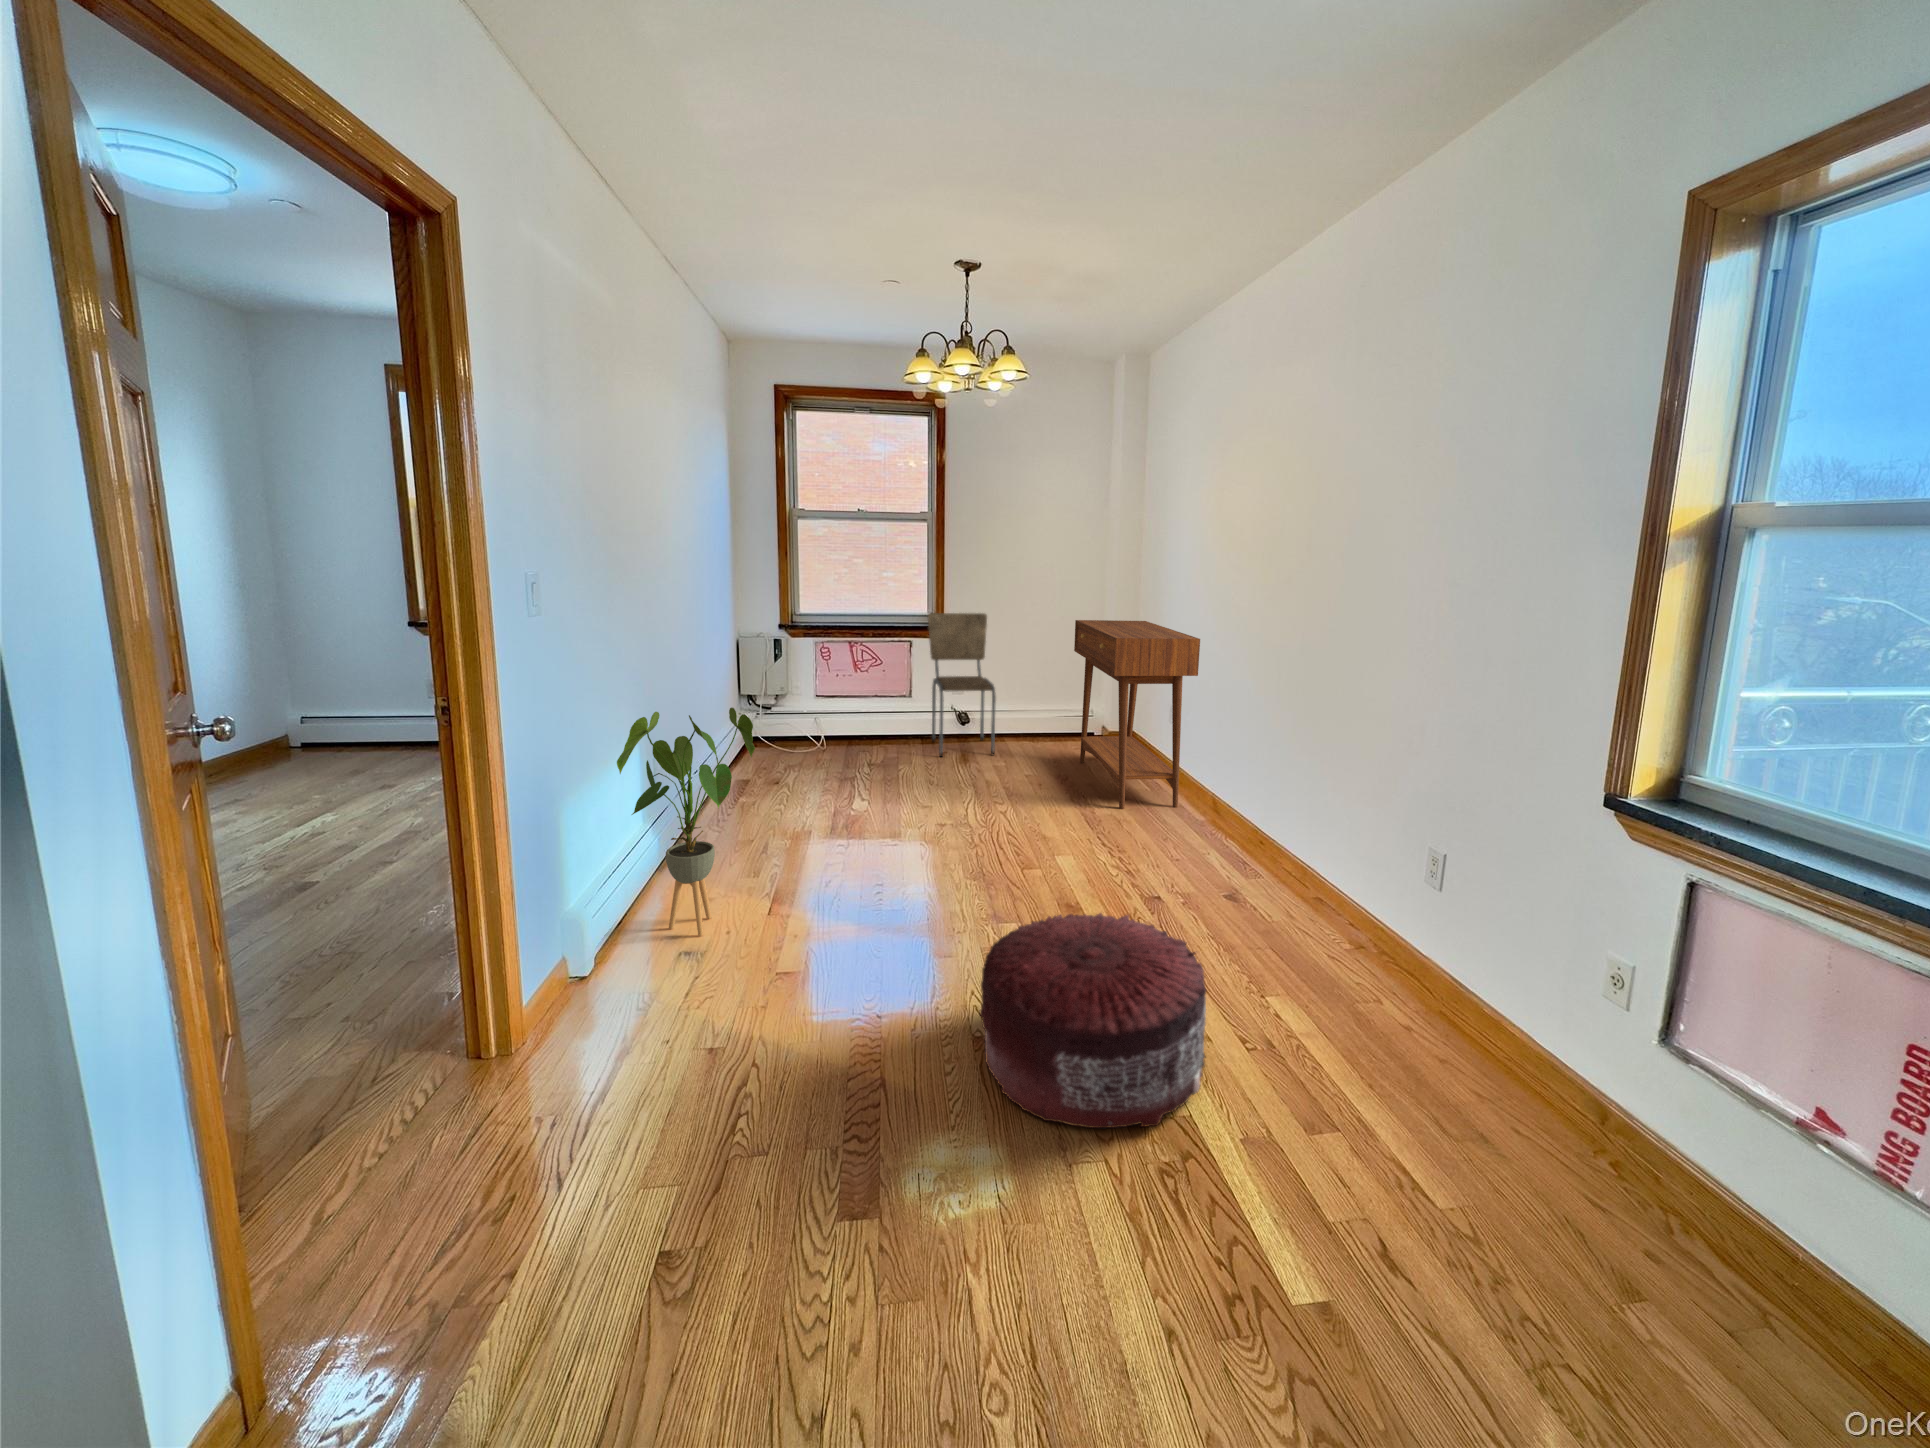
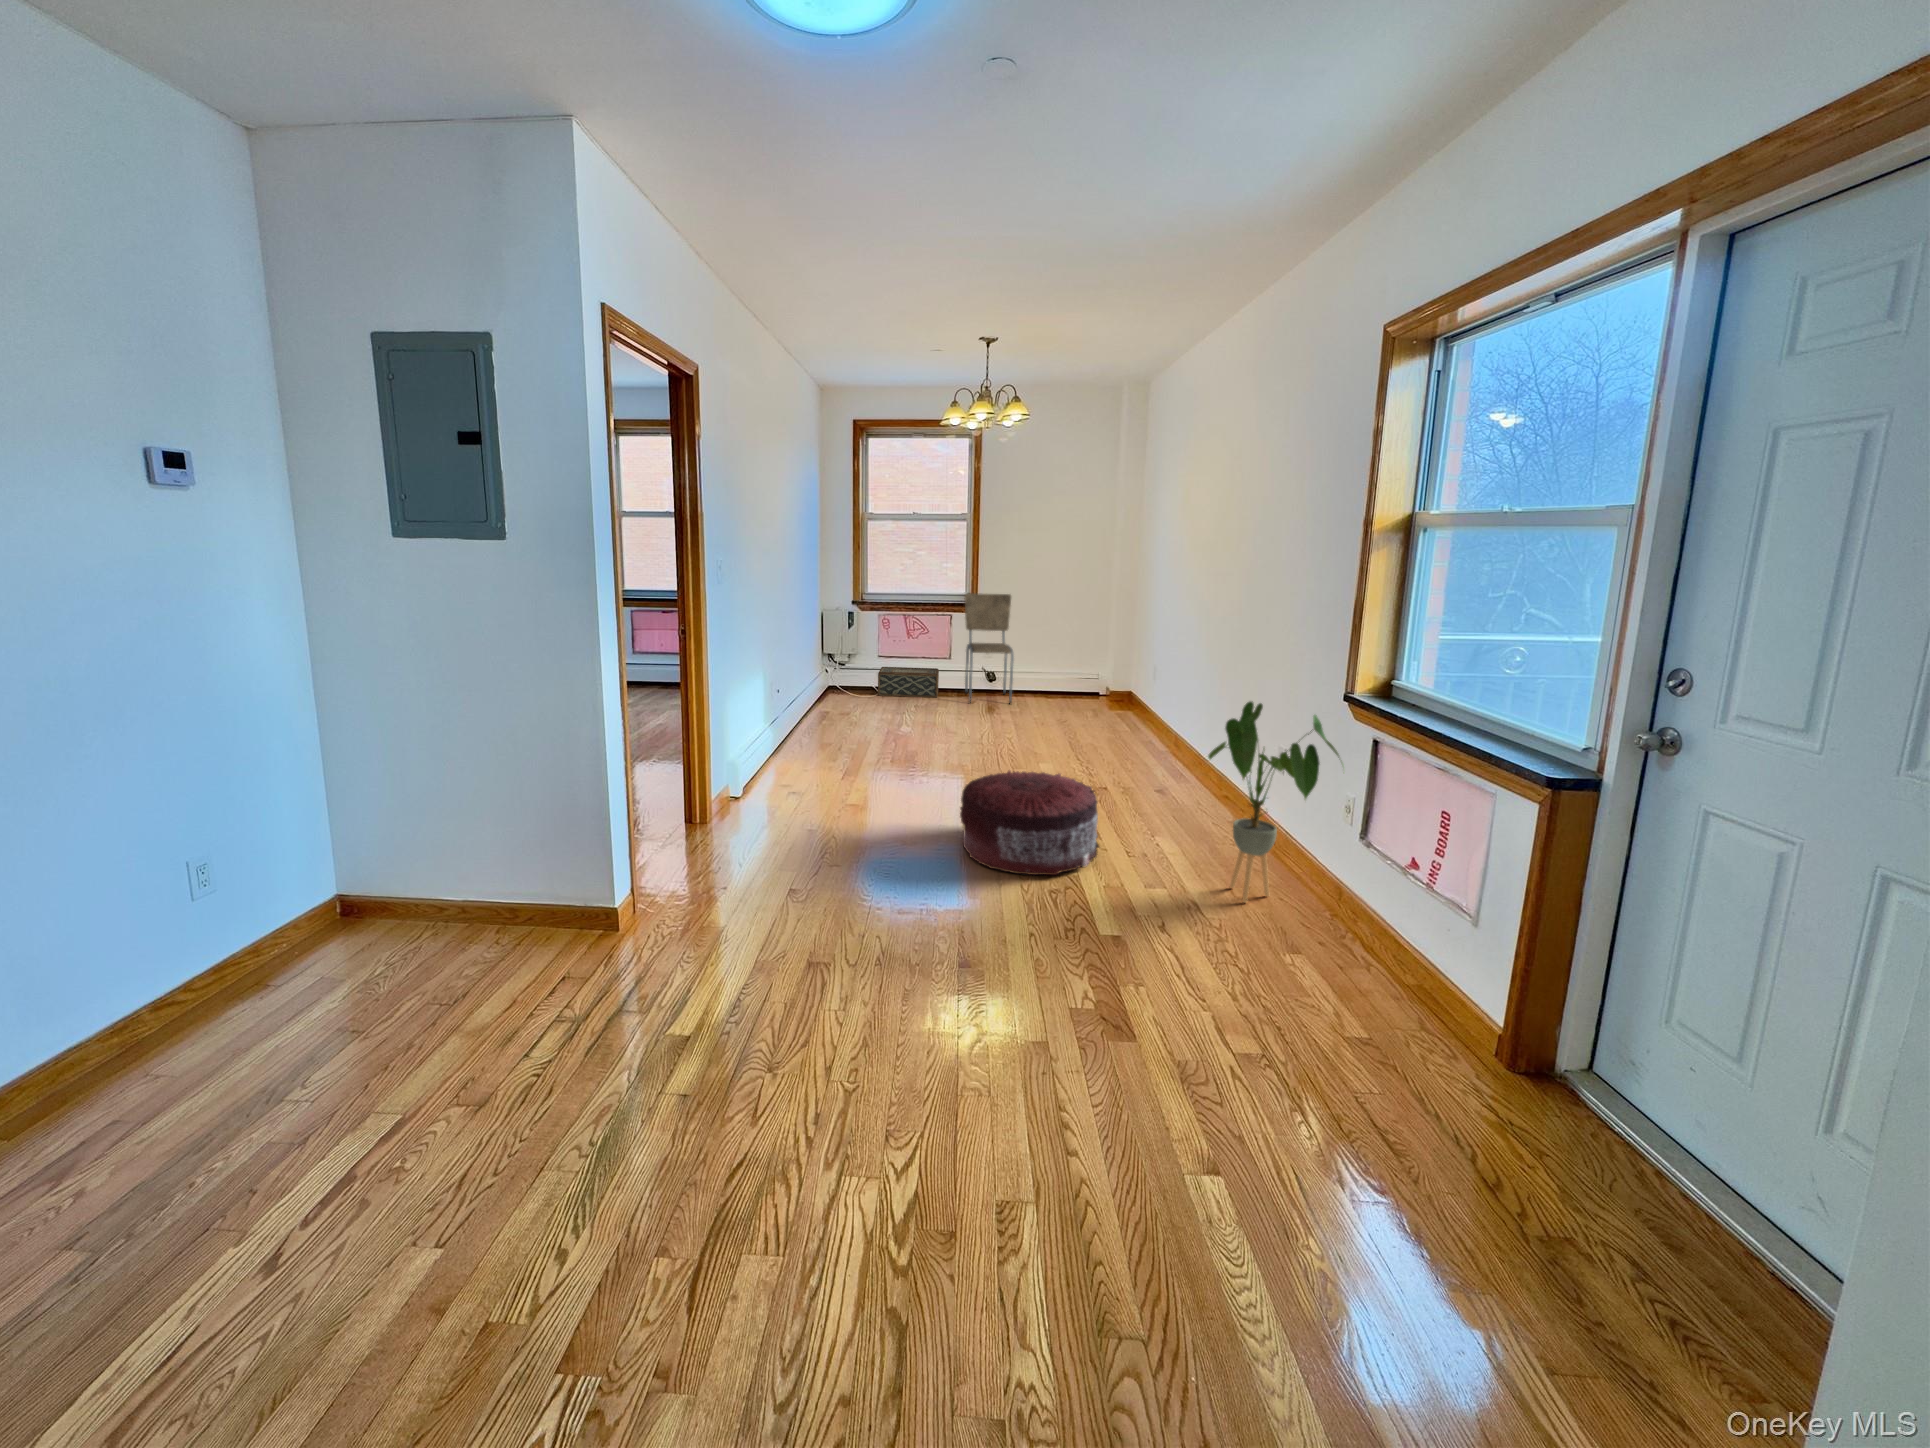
console table: present [1074,620,1200,809] -> none [1076,599,1166,742]
house plant: present [617,708,755,936] -> present [1208,701,1339,903]
woven basket: none [817,710,897,751] -> present [878,667,939,697]

